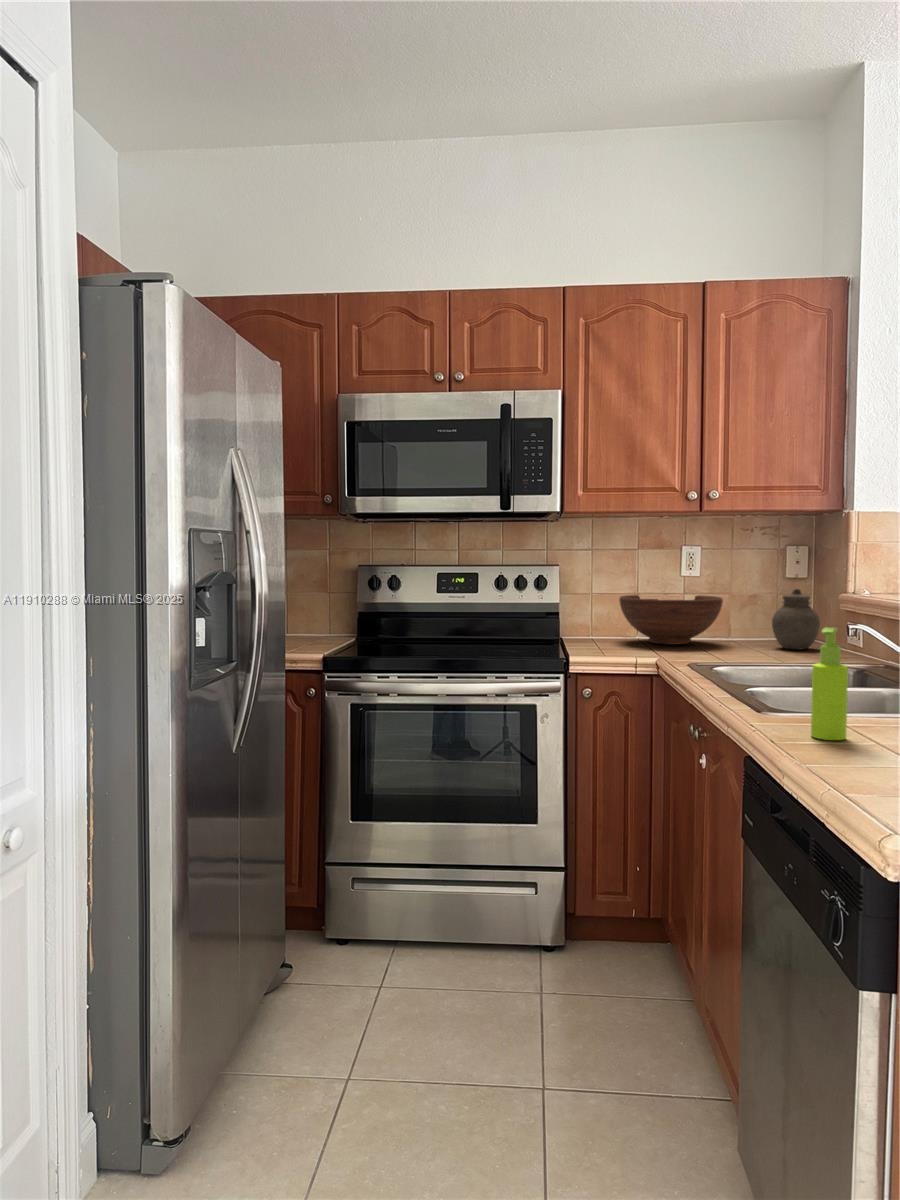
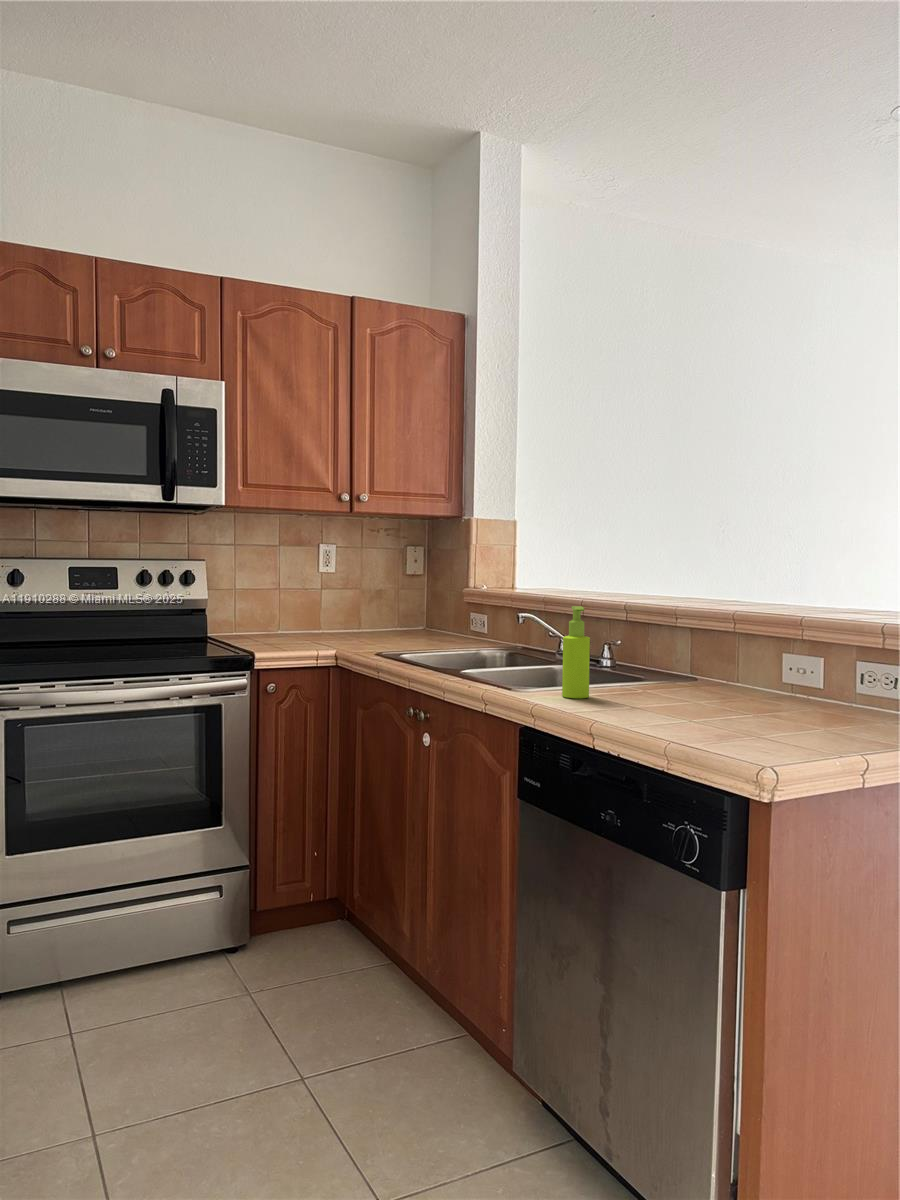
jar: present [772,589,820,650] -> none [405,582,445,636]
fruit bowl: present [619,595,723,645] -> none [267,590,364,637]

